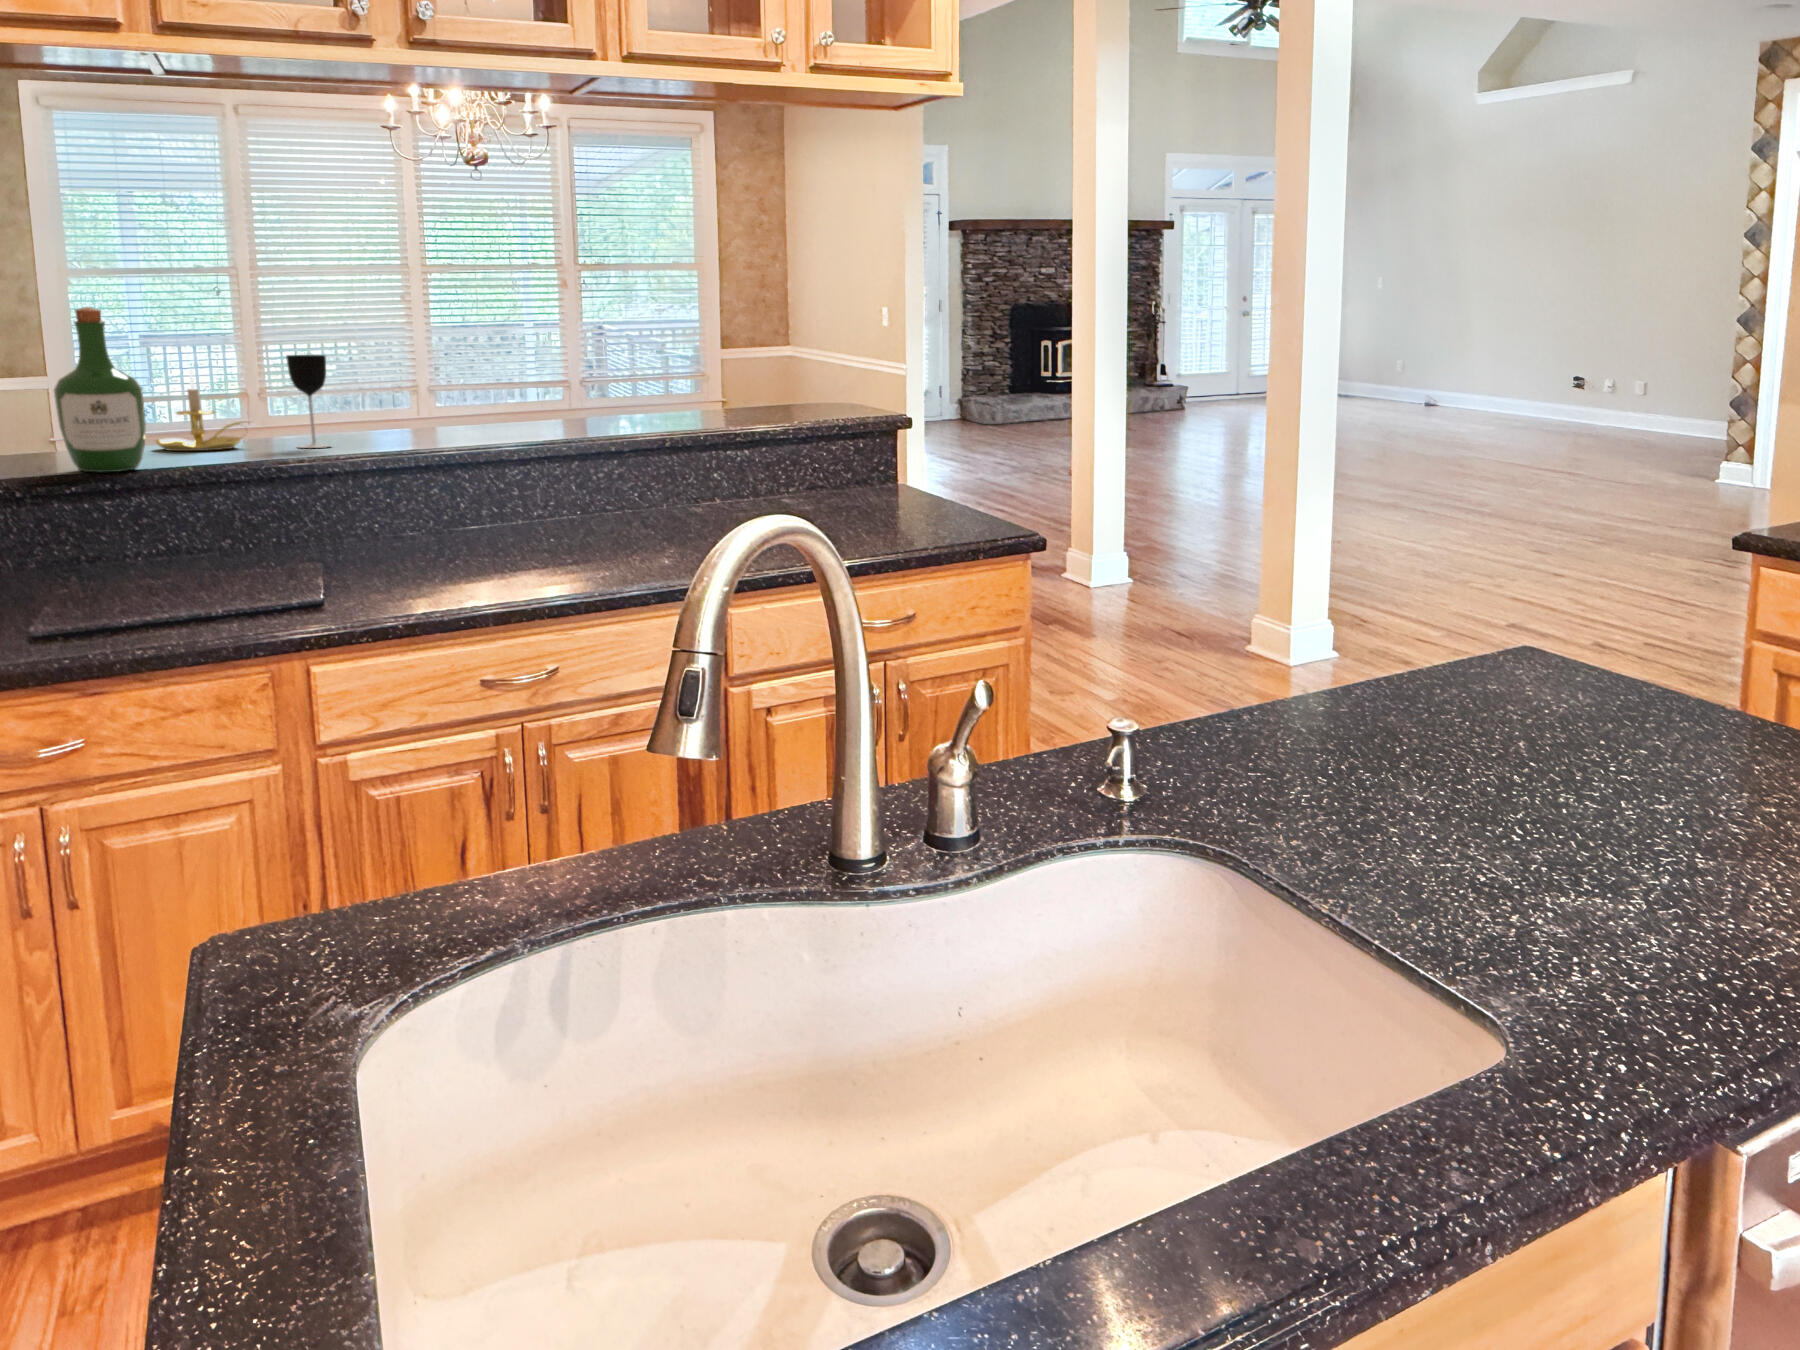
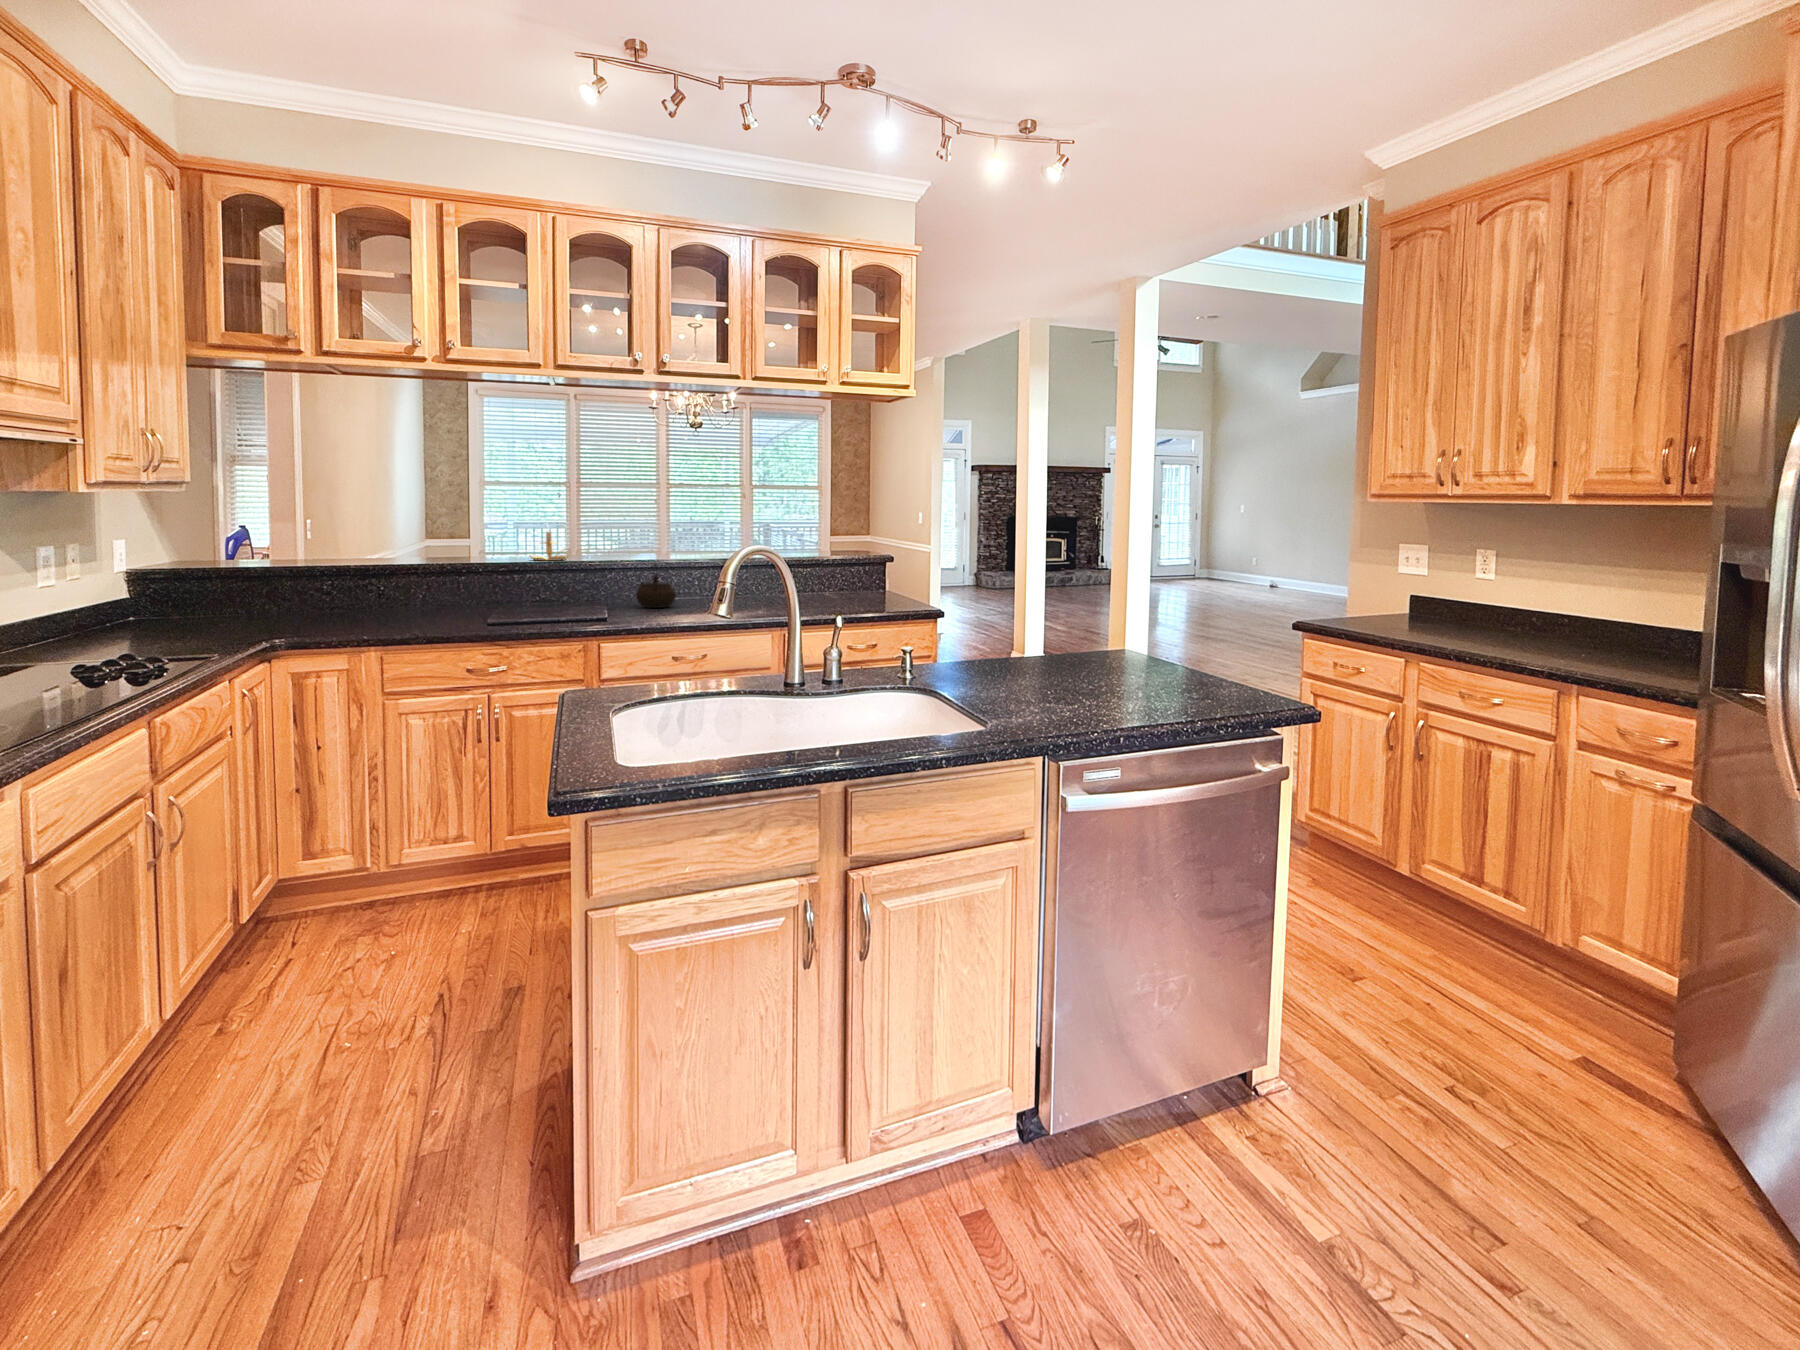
wine bottle: present [54,307,146,472] -> none [491,488,530,564]
wine glass: present [287,355,330,448] -> none [593,517,612,561]
kettle: none [382,464,469,562] -> present [636,563,676,608]

